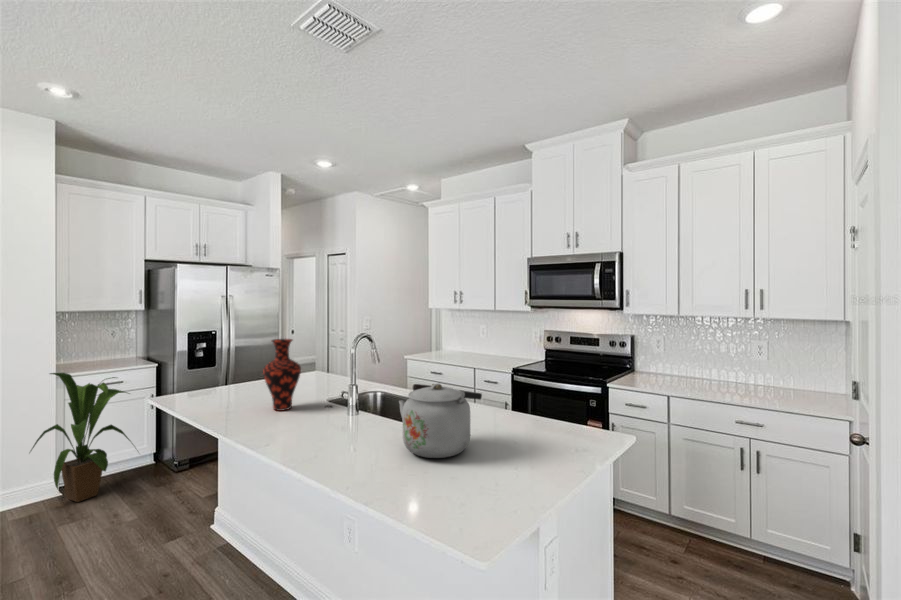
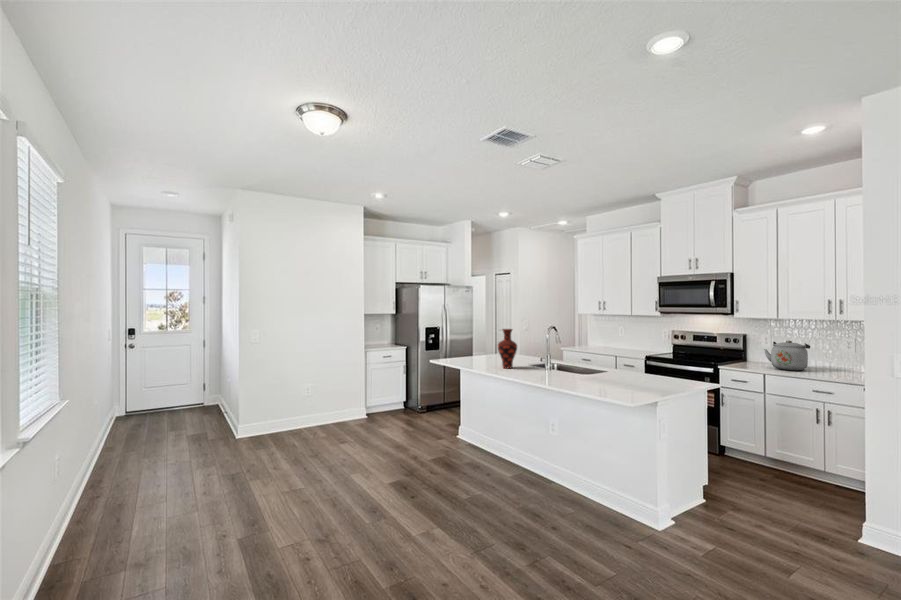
house plant: present [31,373,130,502] -> none [347,348,400,426]
kettle: present [399,384,482,458] -> present [764,341,810,370]

